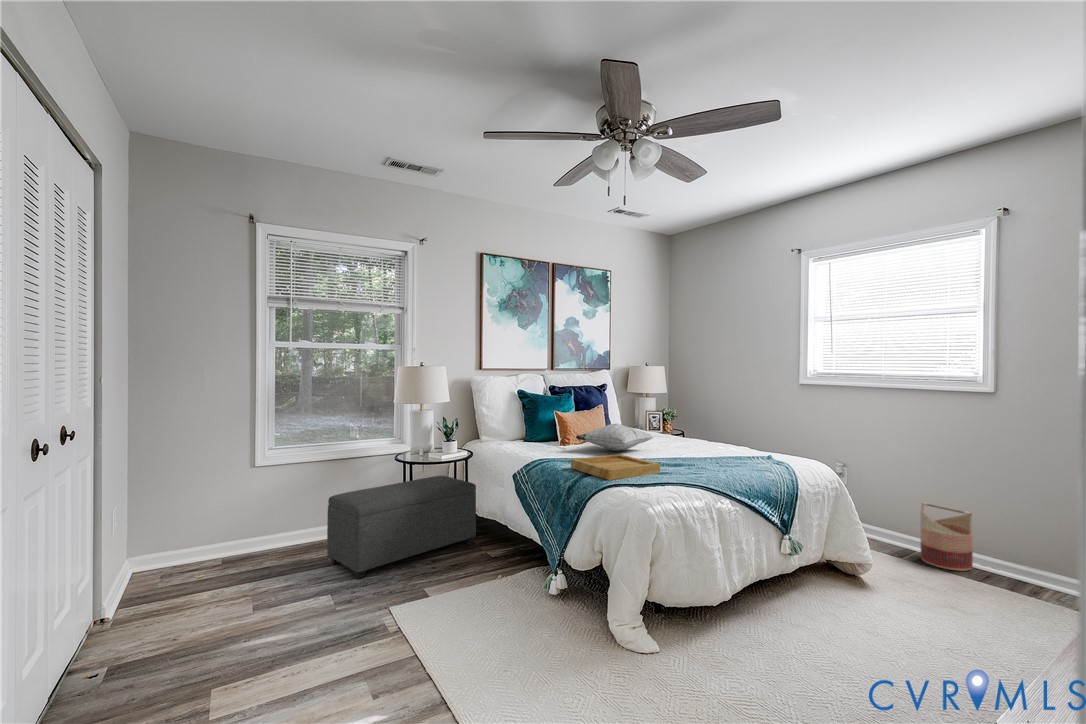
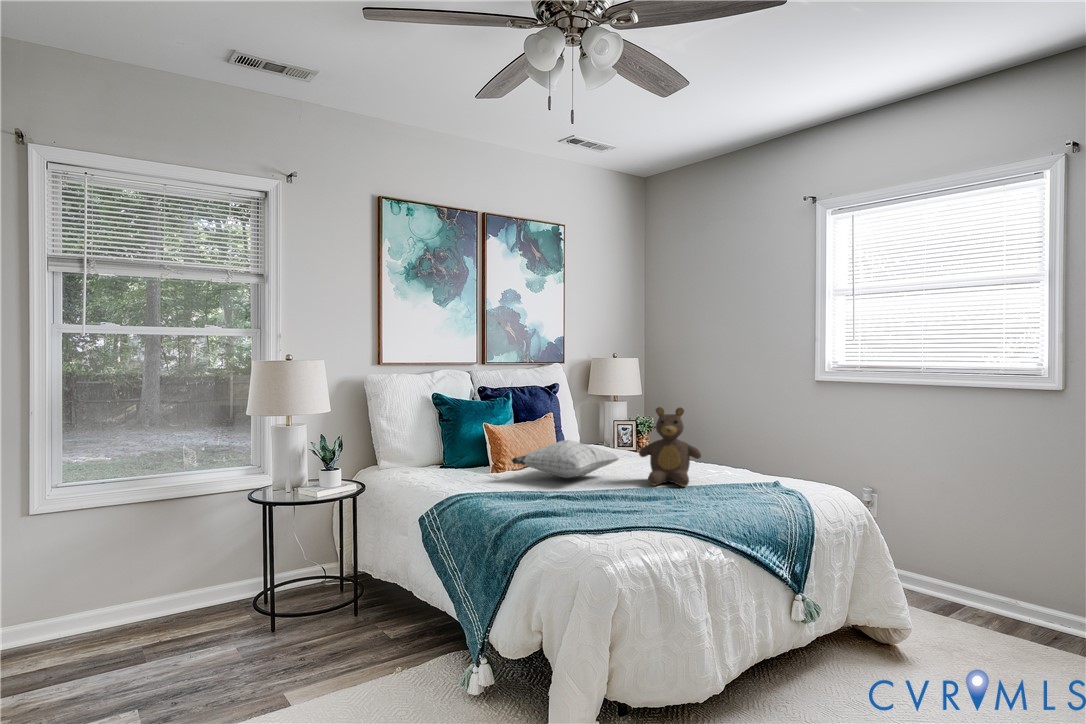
teddy bear: none [668,401,713,458] -> present [639,407,701,487]
tray: present [571,454,660,480] -> none [500,485,626,526]
ottoman: present [327,476,476,579] -> none [140,519,369,681]
basket: present [921,503,973,571] -> none [972,539,1038,629]

